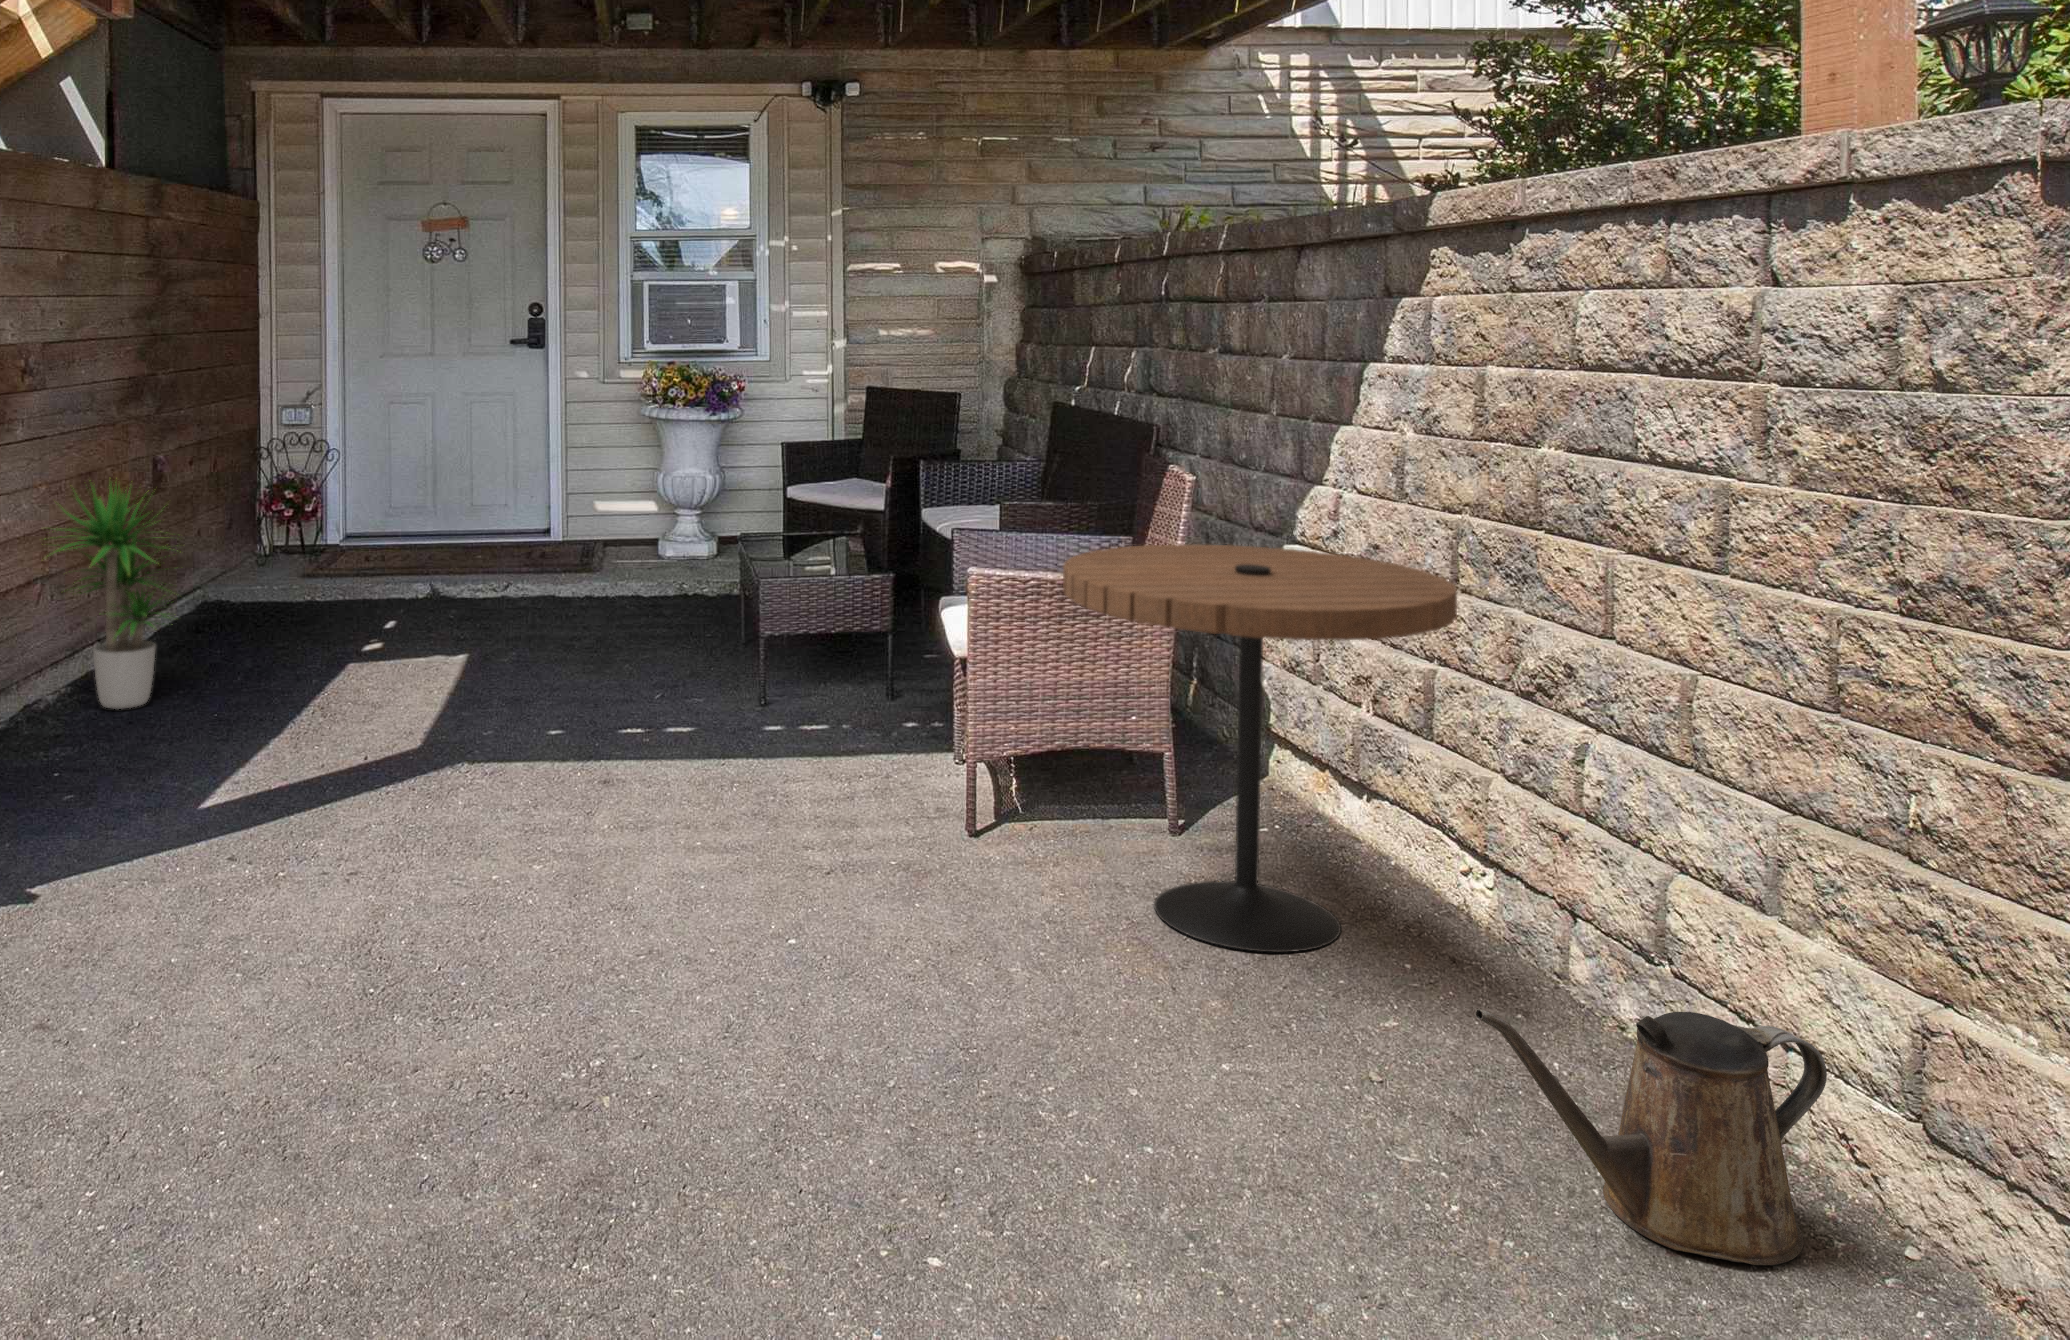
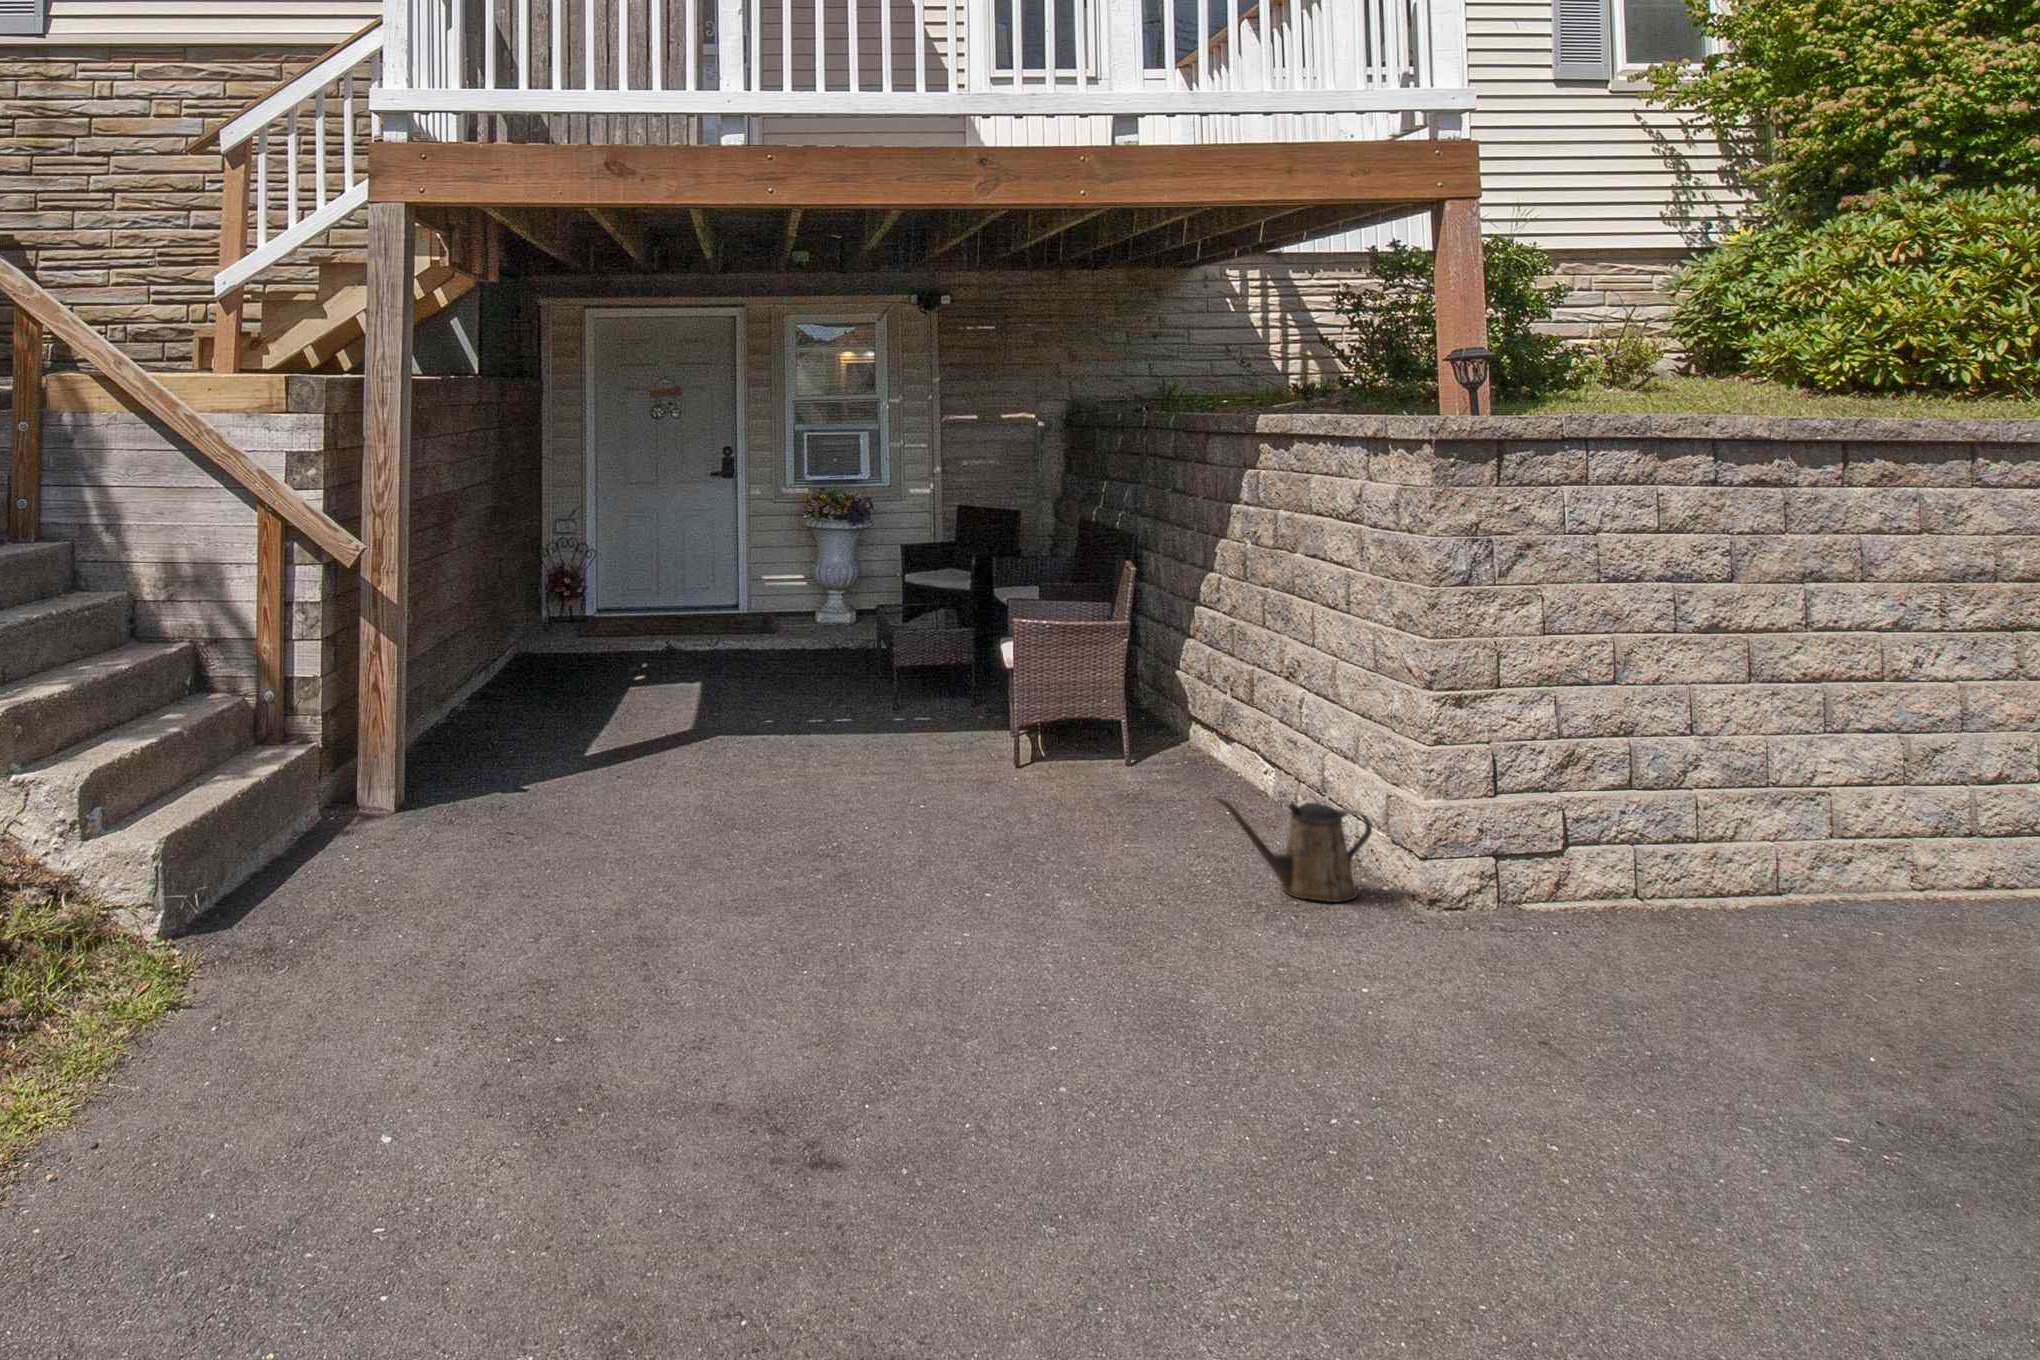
potted plant: present [55,485,172,709] -> none [469,569,554,710]
side table: present [1063,544,1457,952] -> none [1060,605,1257,811]

